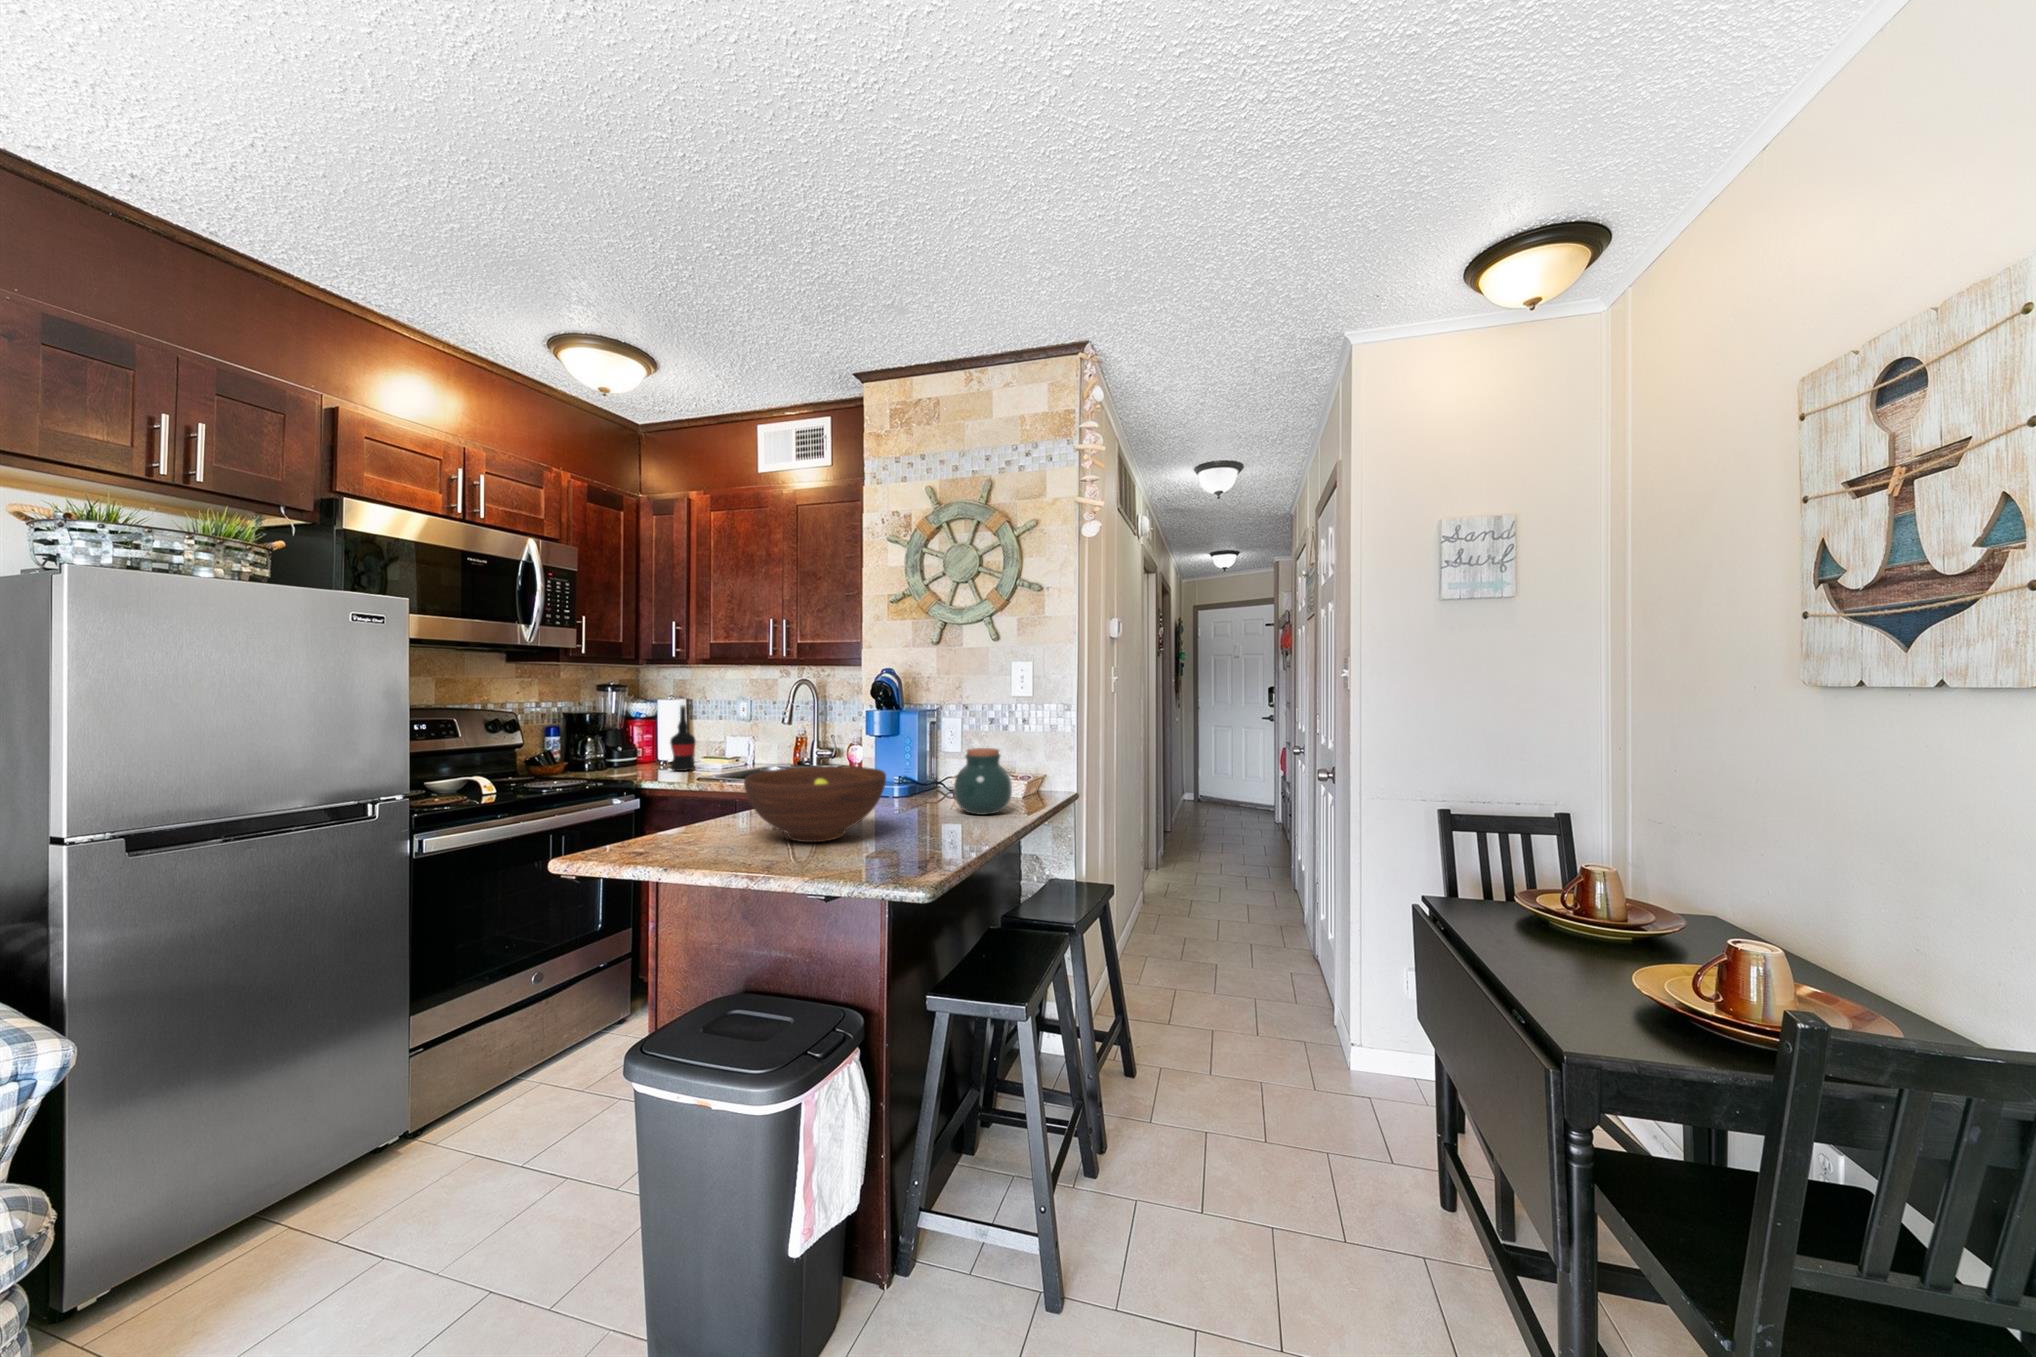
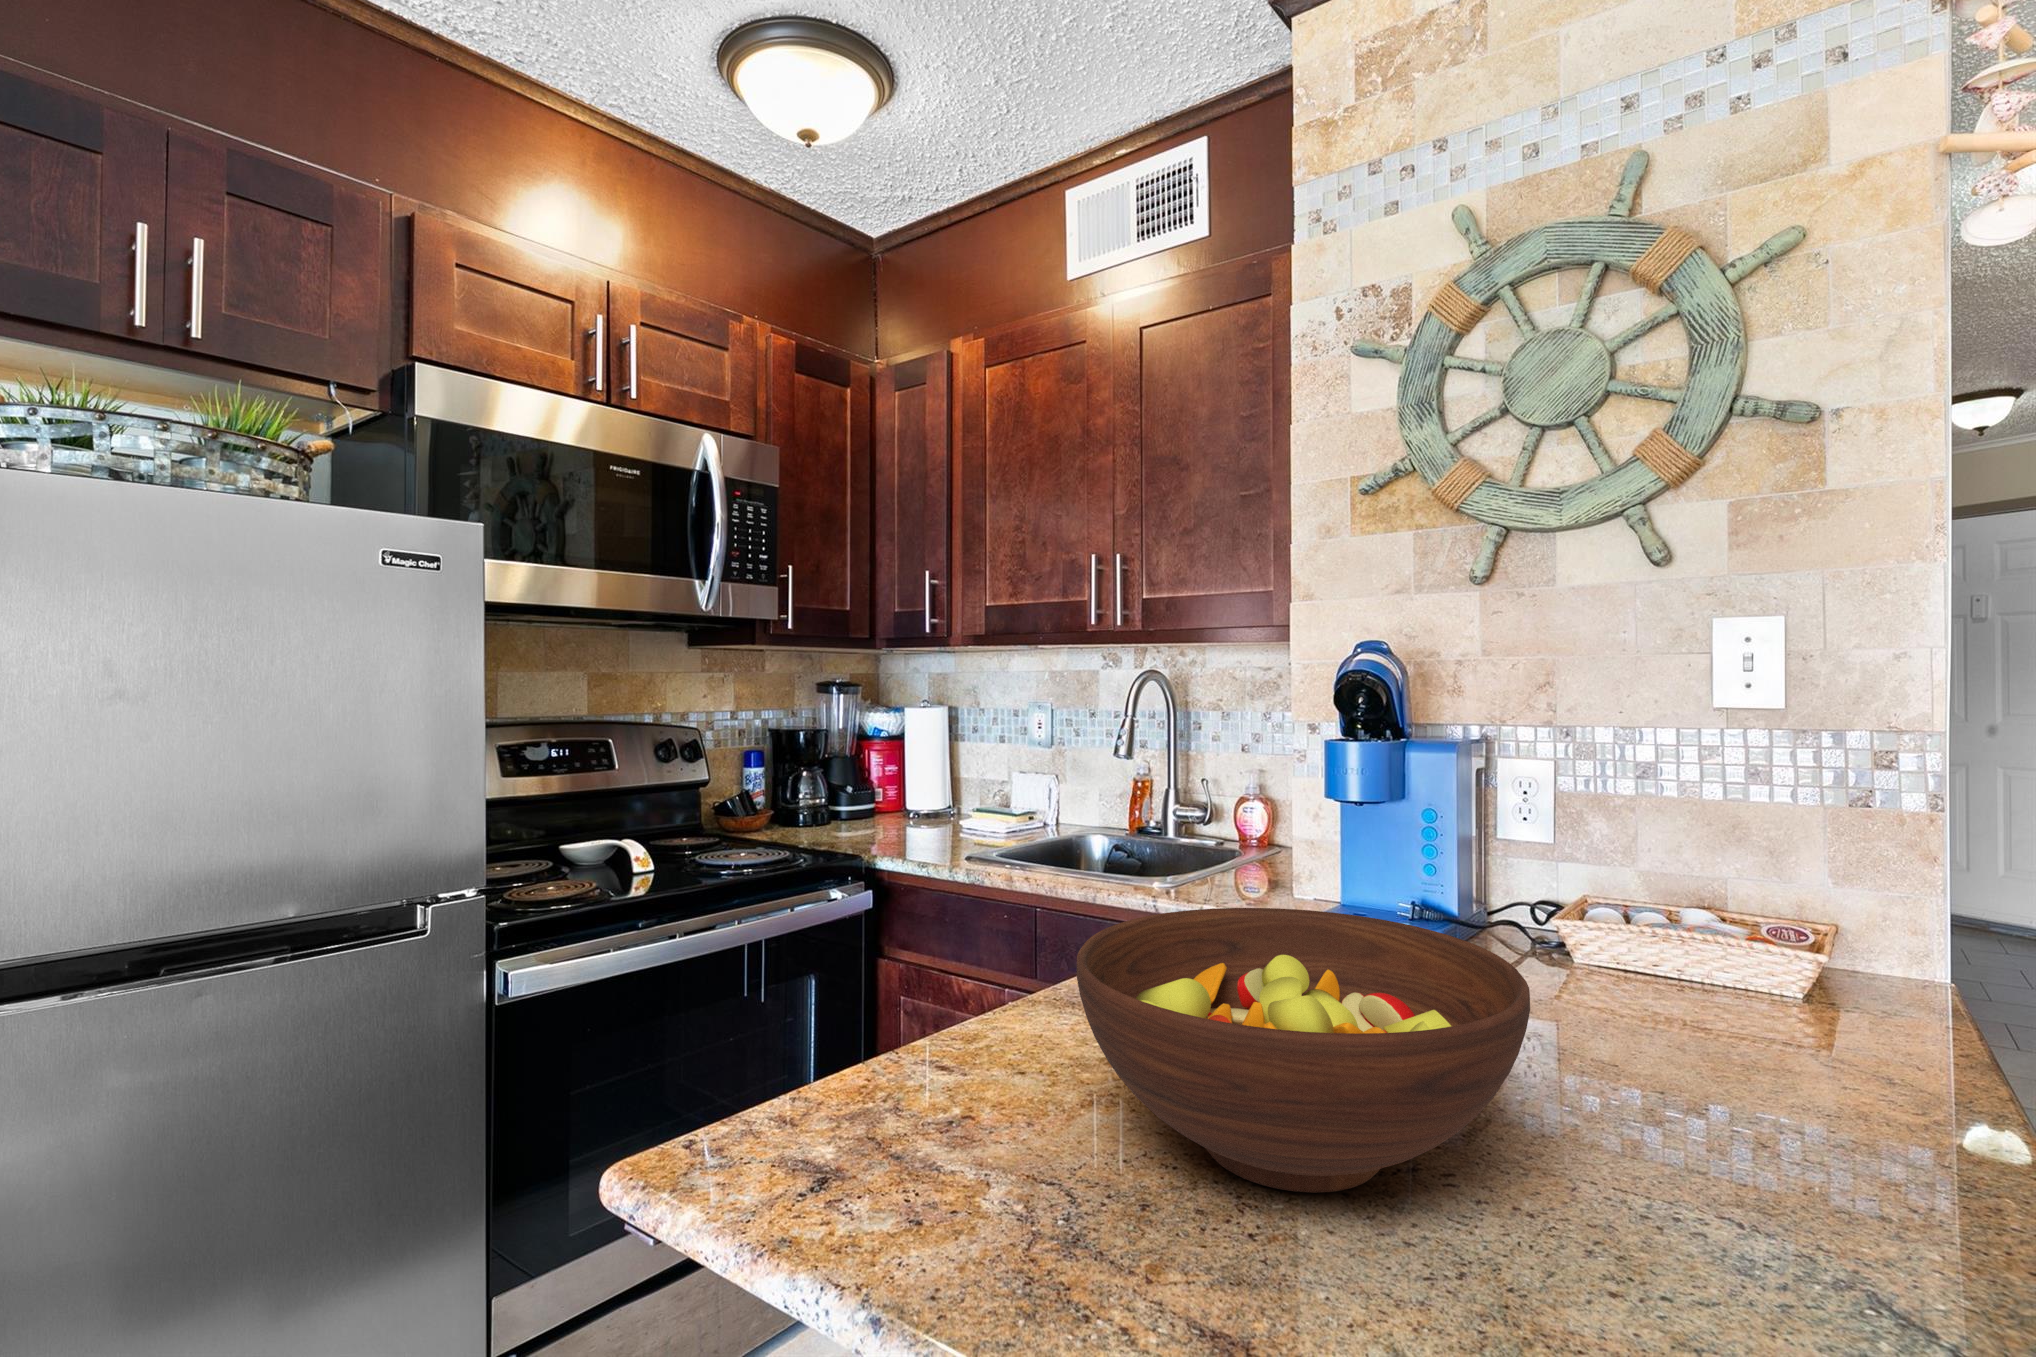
wine bottle: present [670,706,696,771] -> none [925,718,966,834]
jar: present [954,748,1012,815] -> none [1626,860,1836,1069]

